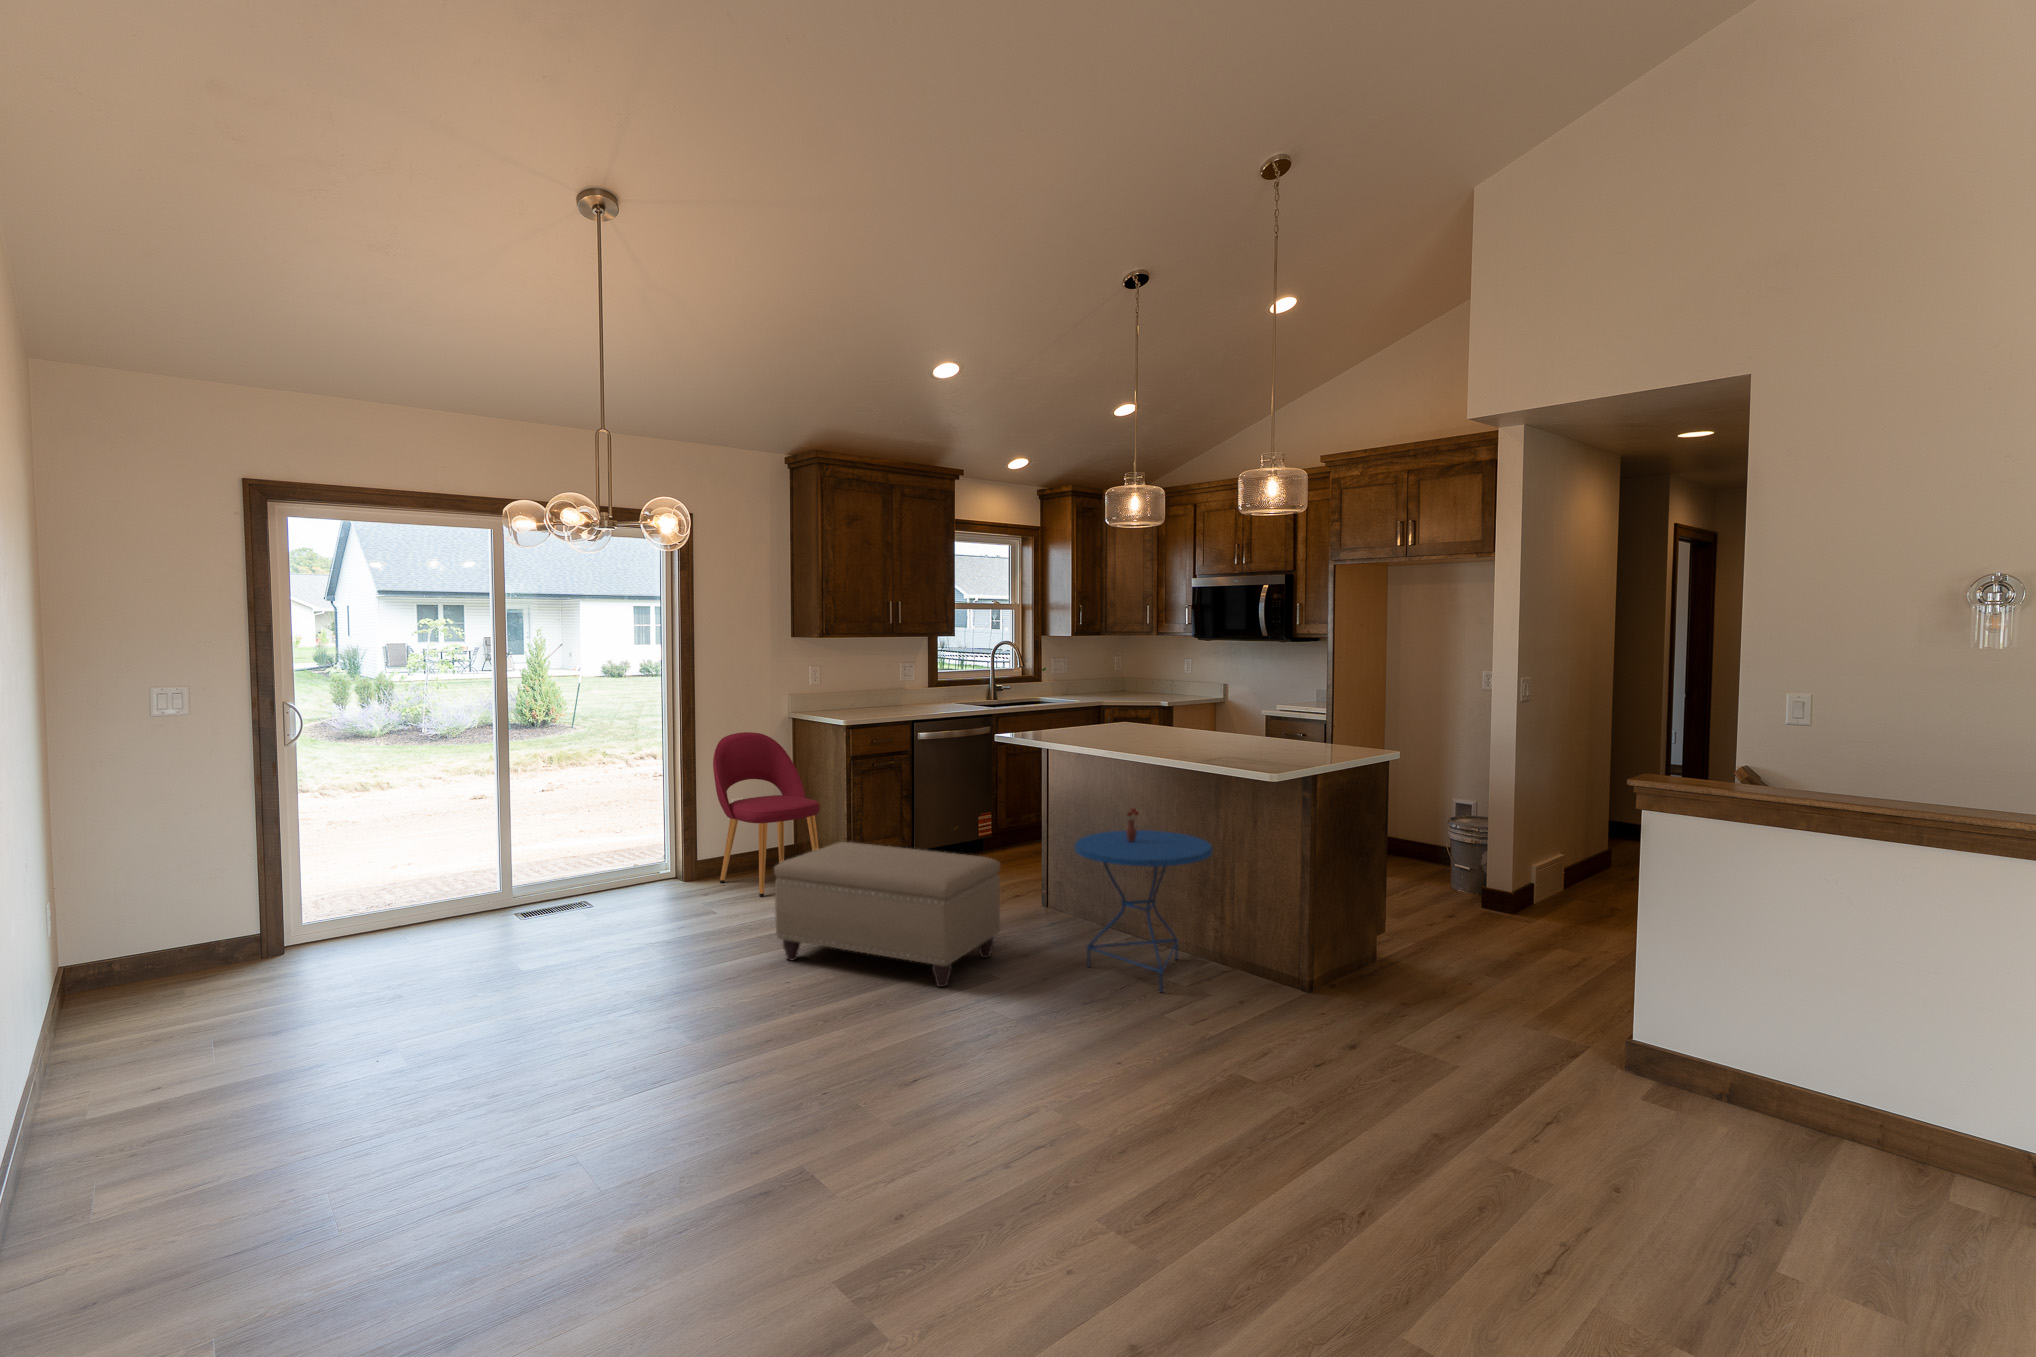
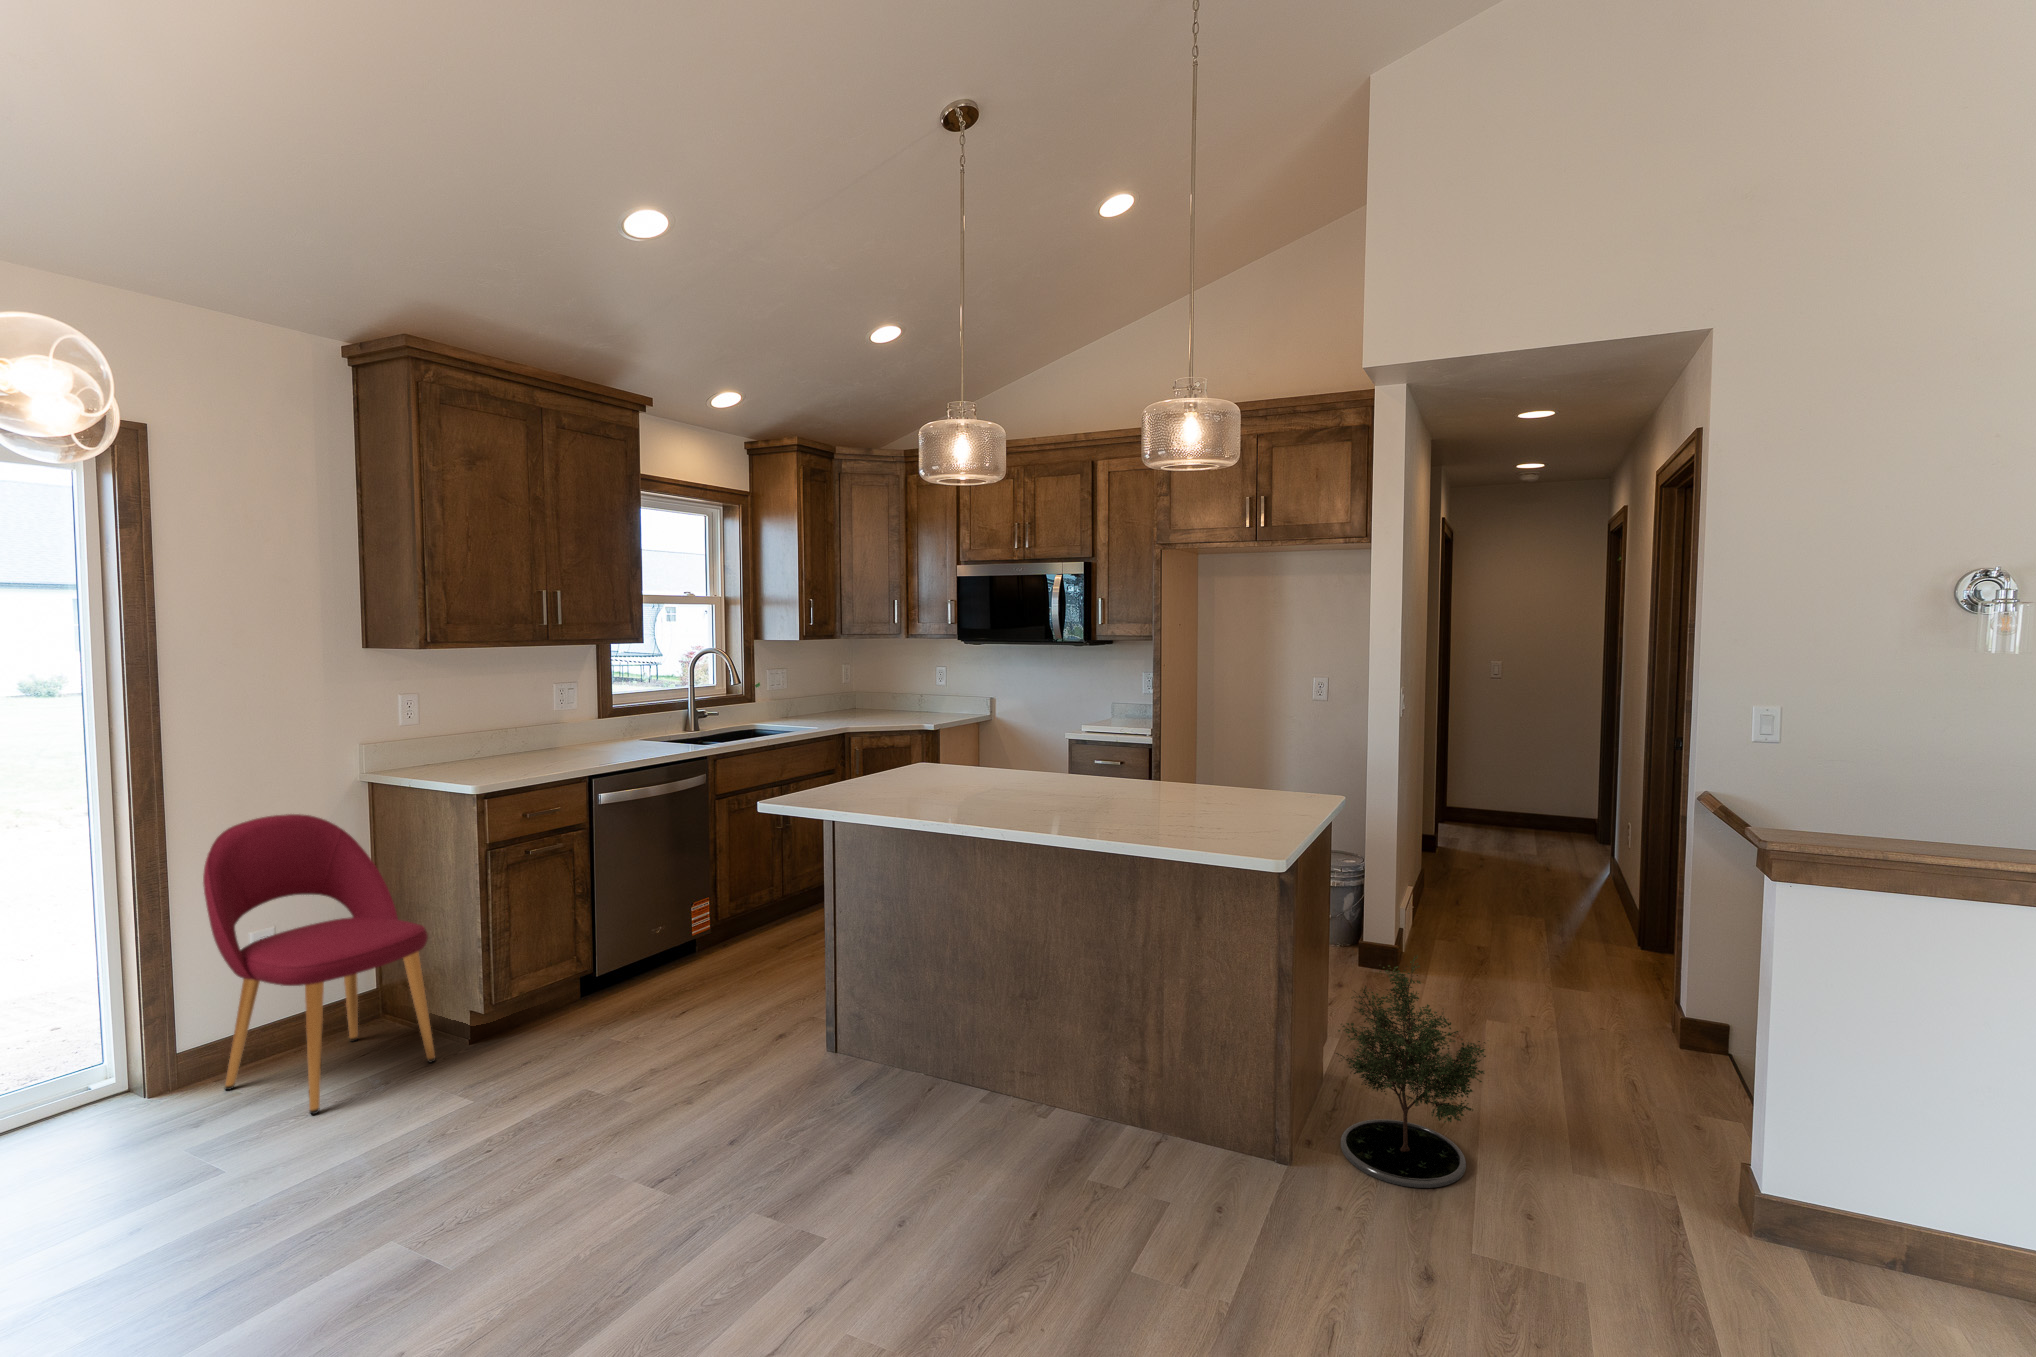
side table: present [1074,809,1213,992] -> none [936,924,1156,1233]
ottoman: present [774,842,1000,987] -> none [342,1024,800,1311]
potted tree: none [1349,849,1456,1008] -> present [1336,955,1486,1188]

